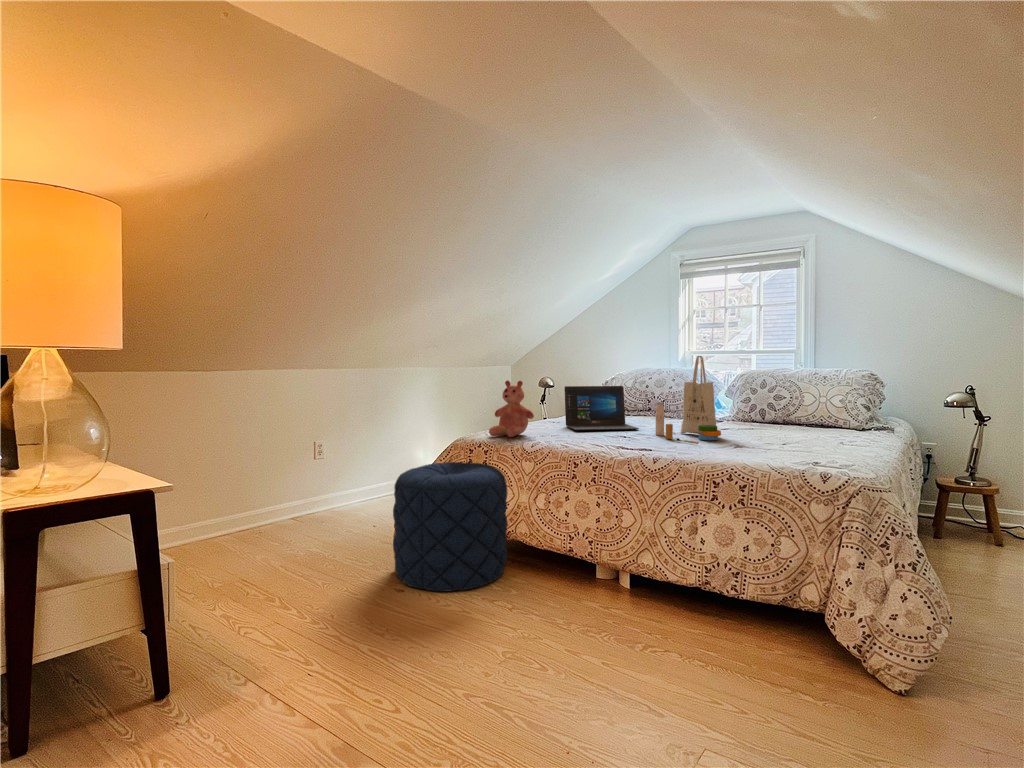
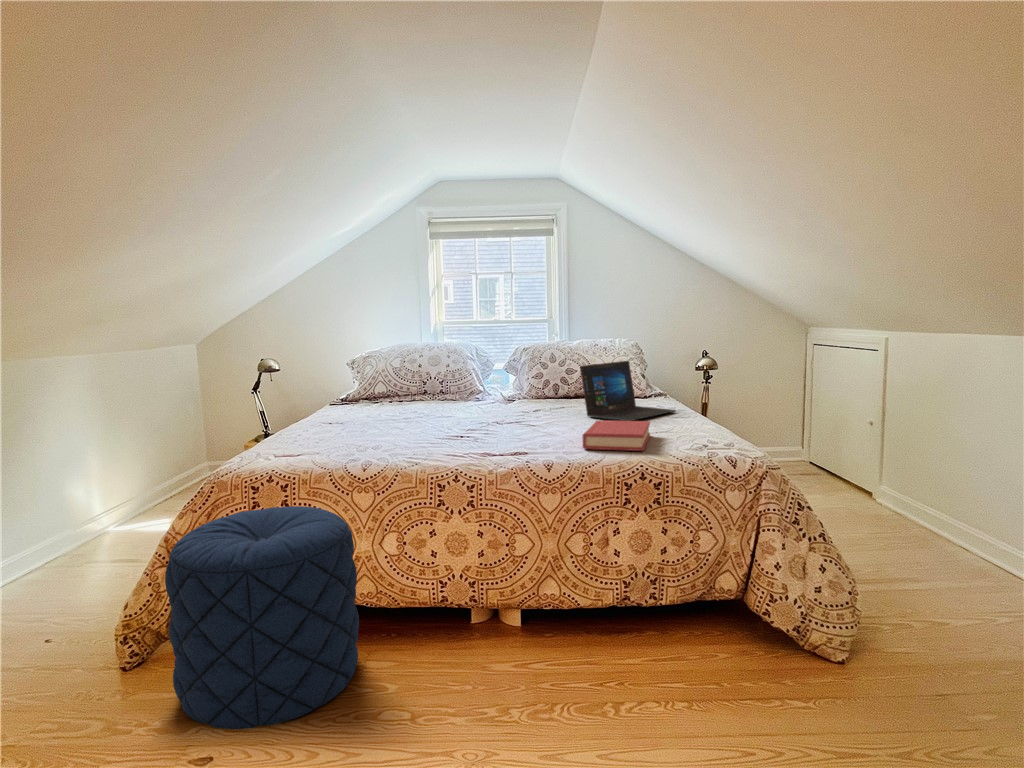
tote bag: present [656,356,721,444] -> none [484,330,565,436]
teddy bear: present [489,381,534,437] -> none [273,375,340,460]
laptop: present [564,386,639,430] -> present [580,361,676,421]
hardback book: none [702,435,785,460] -> present [583,420,650,451]

